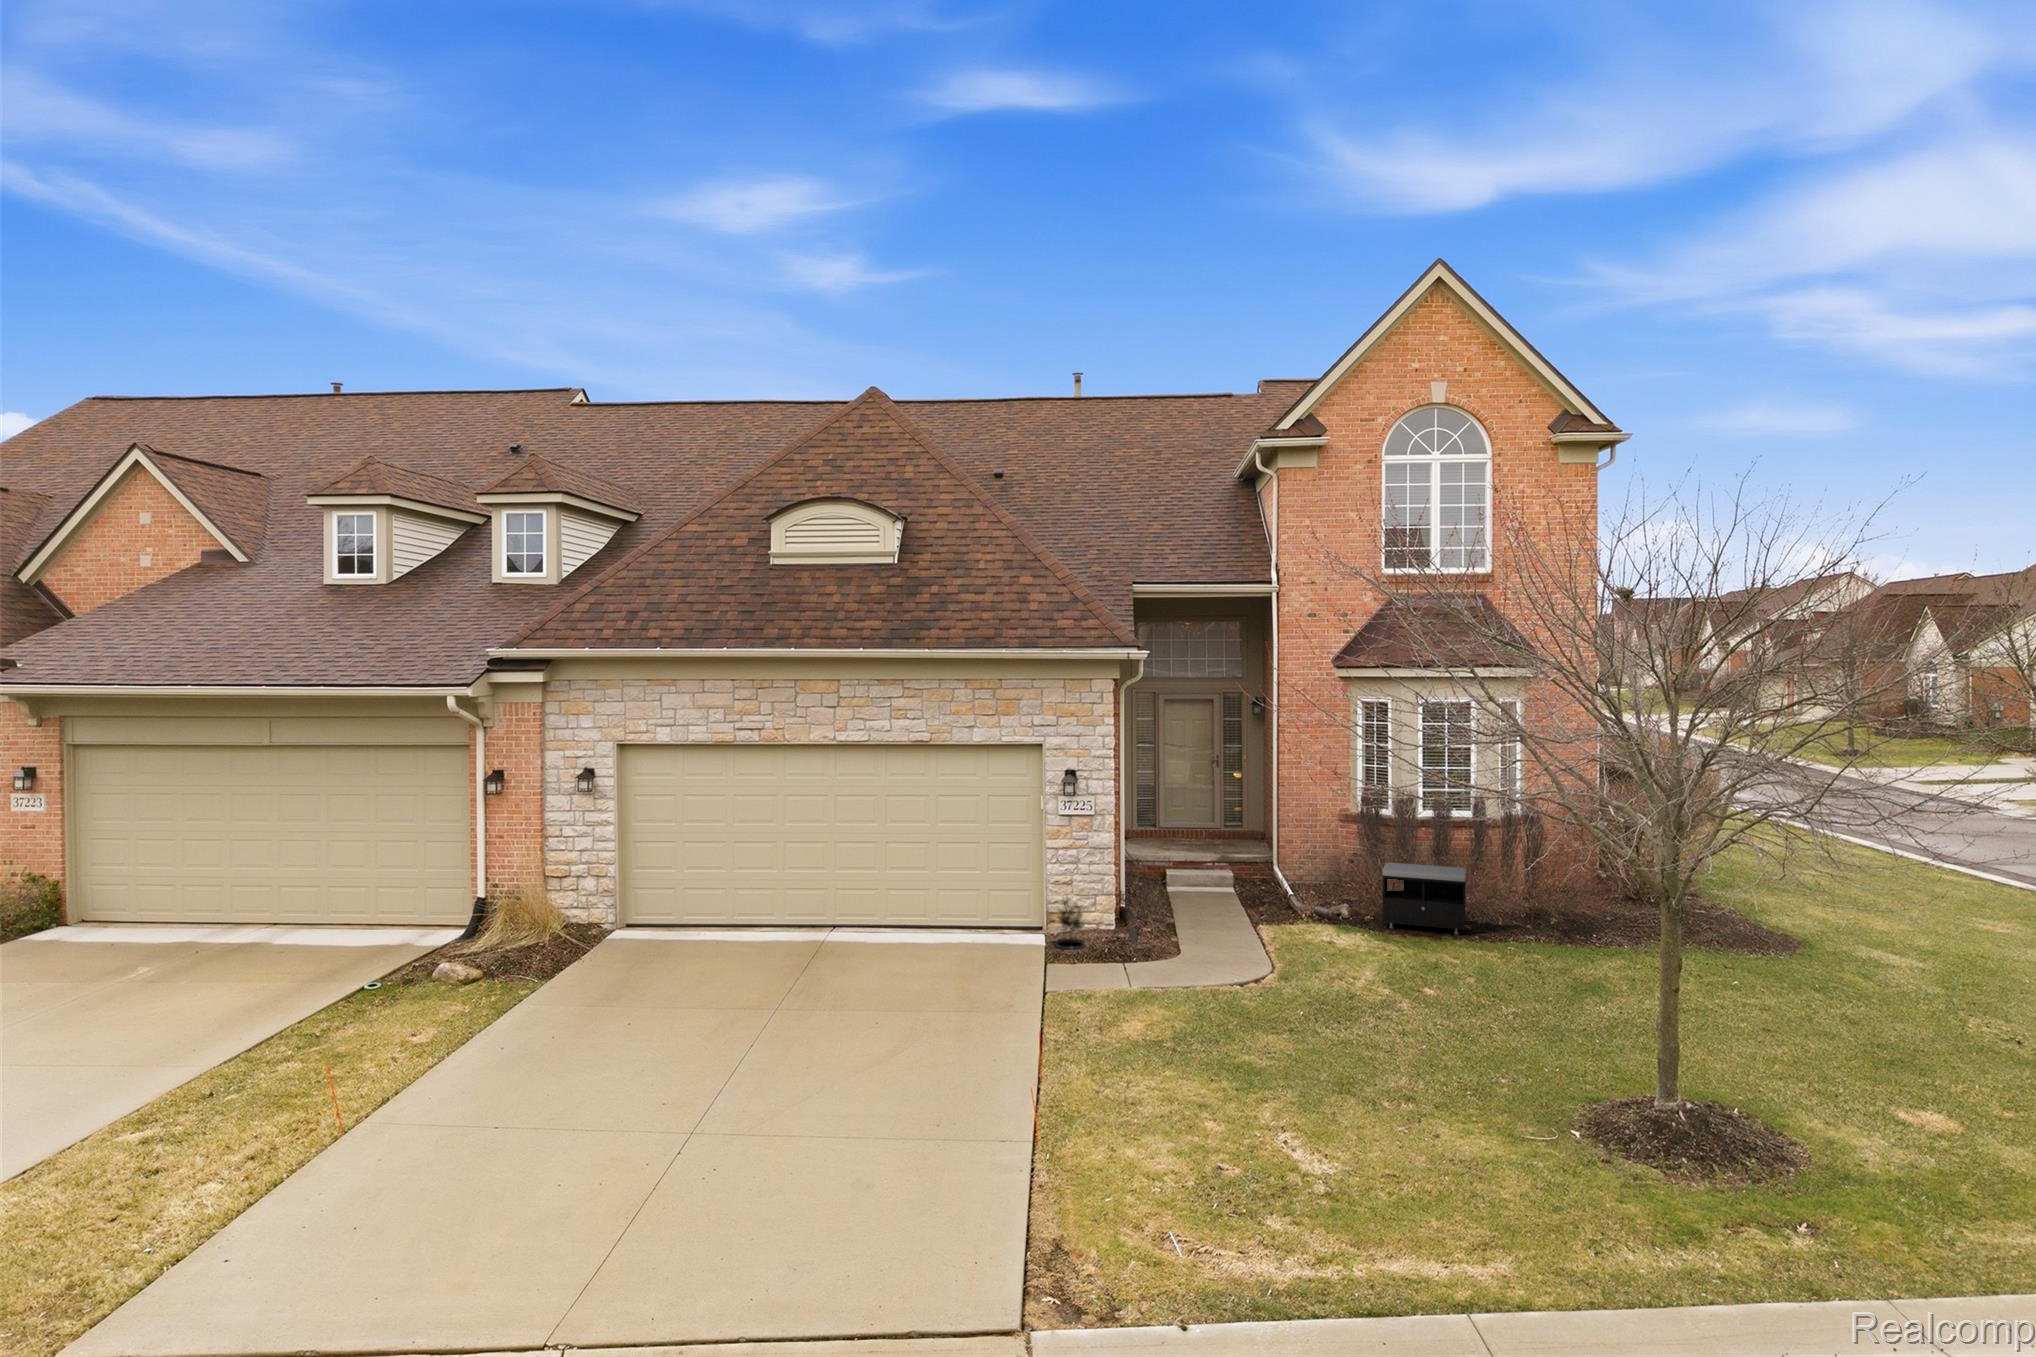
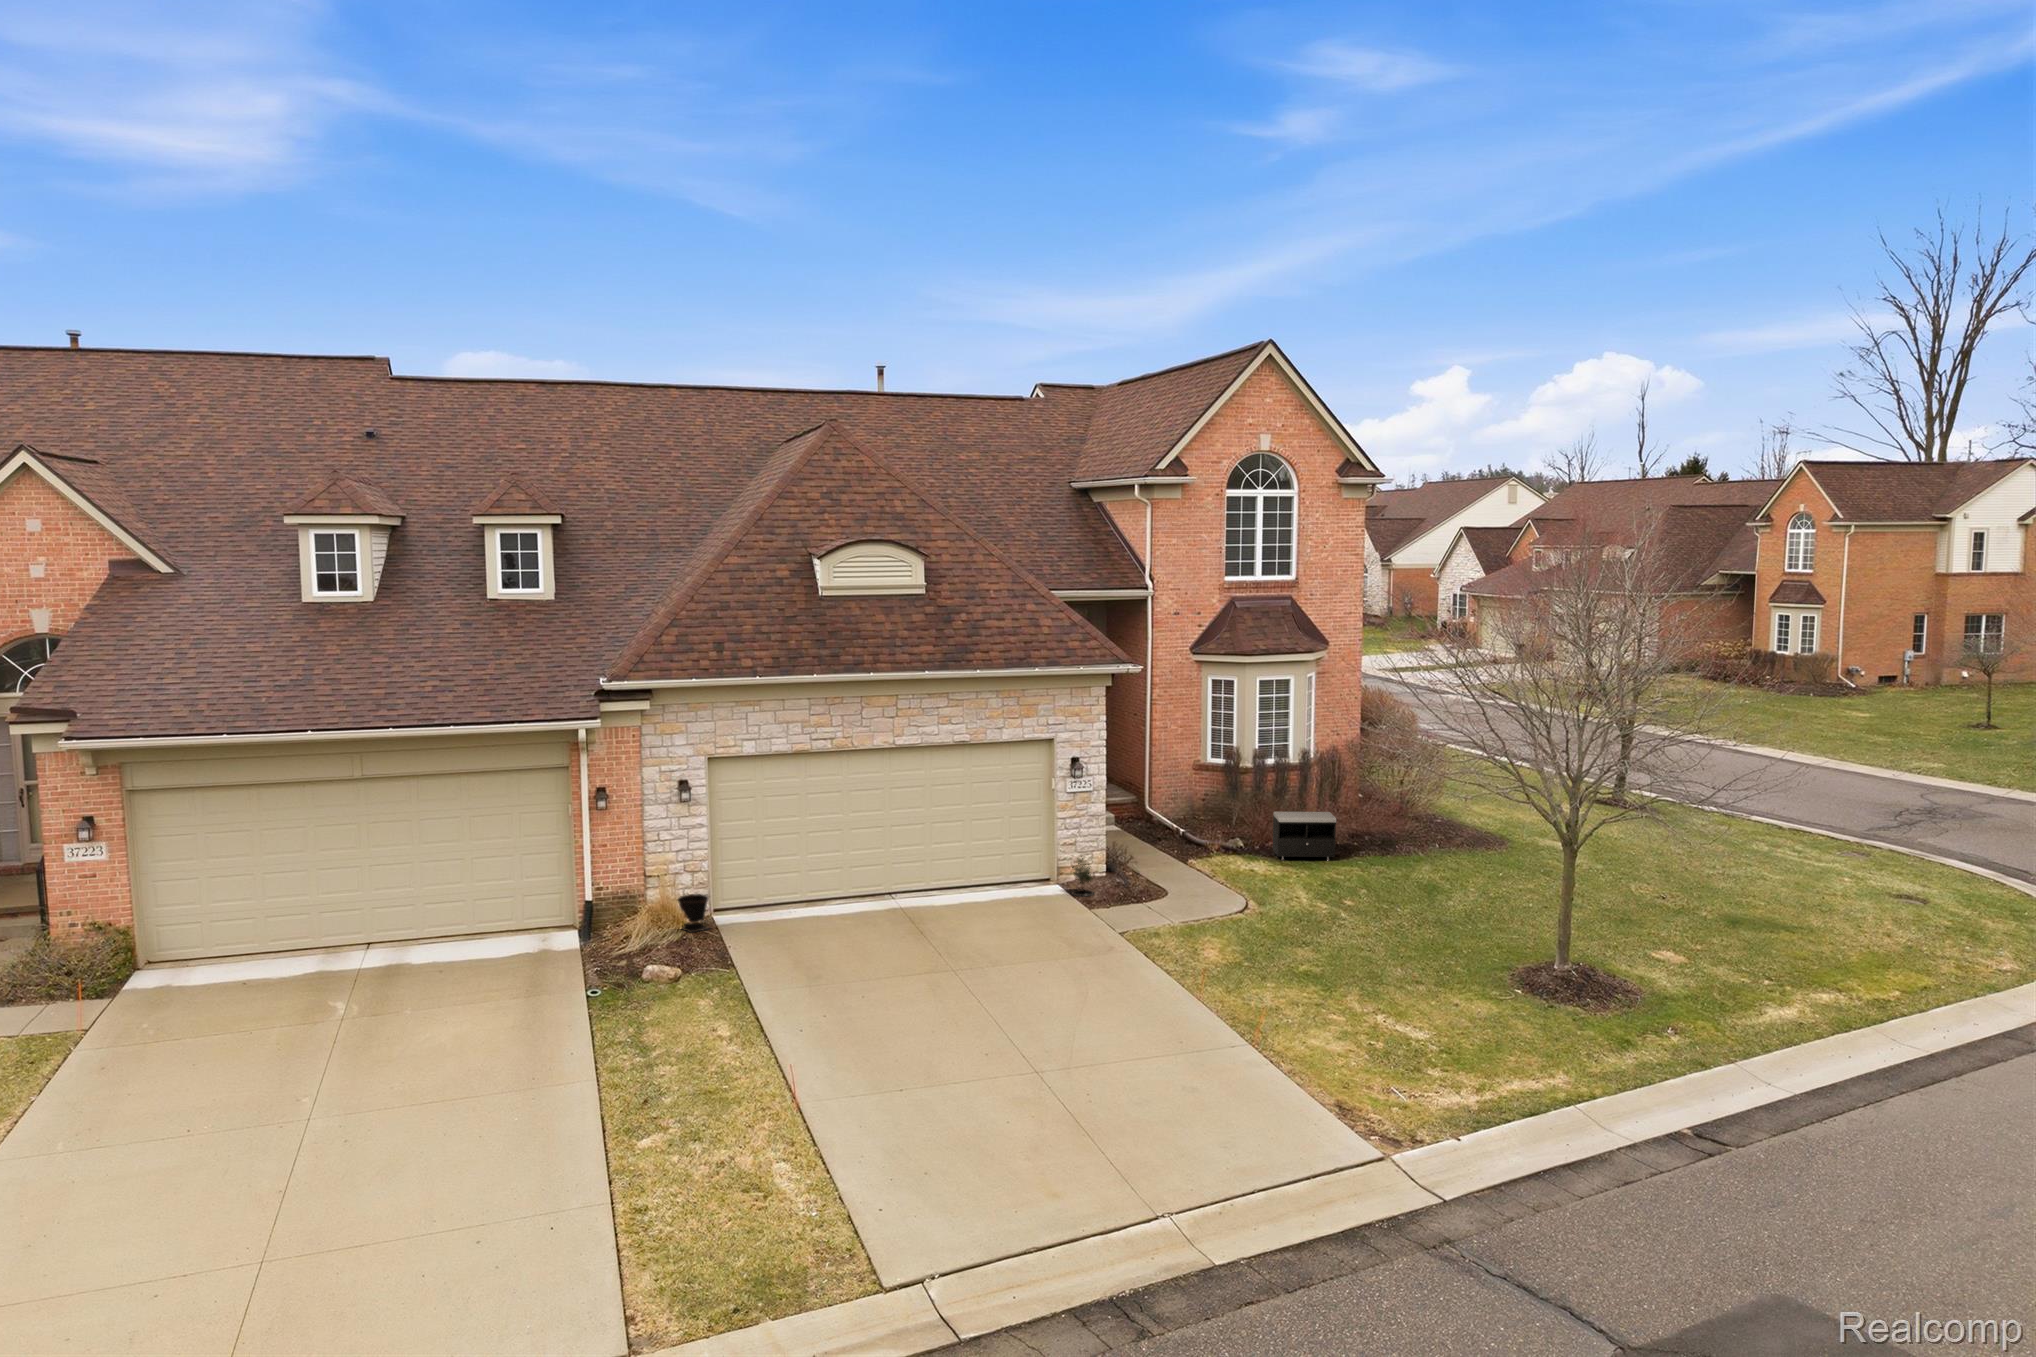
bucket: none [562,900,599,945] -> present [678,894,708,932]

